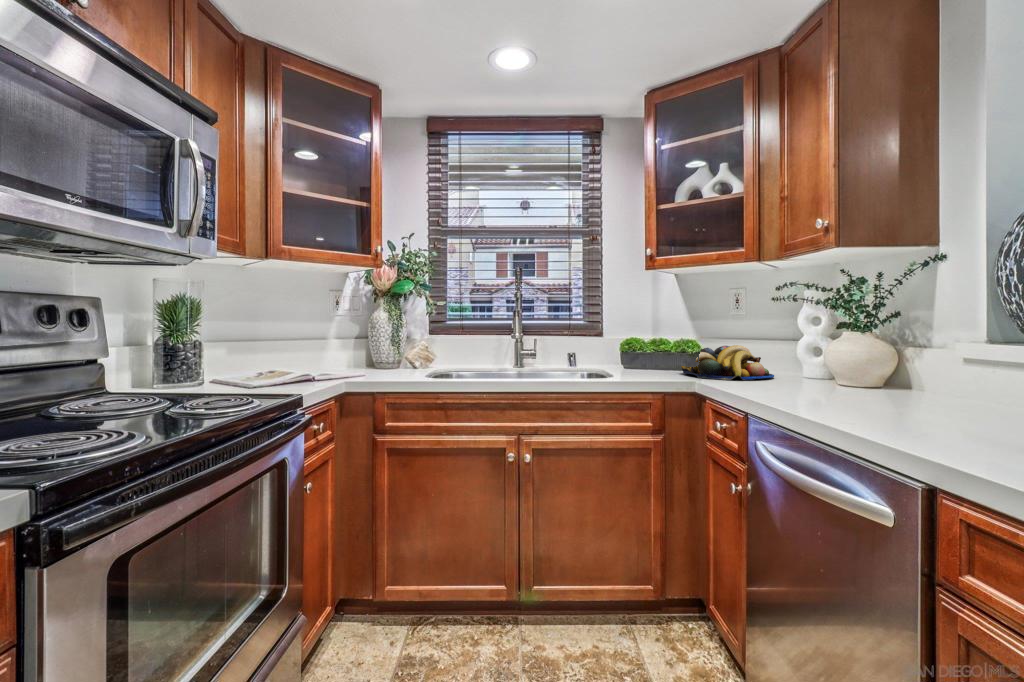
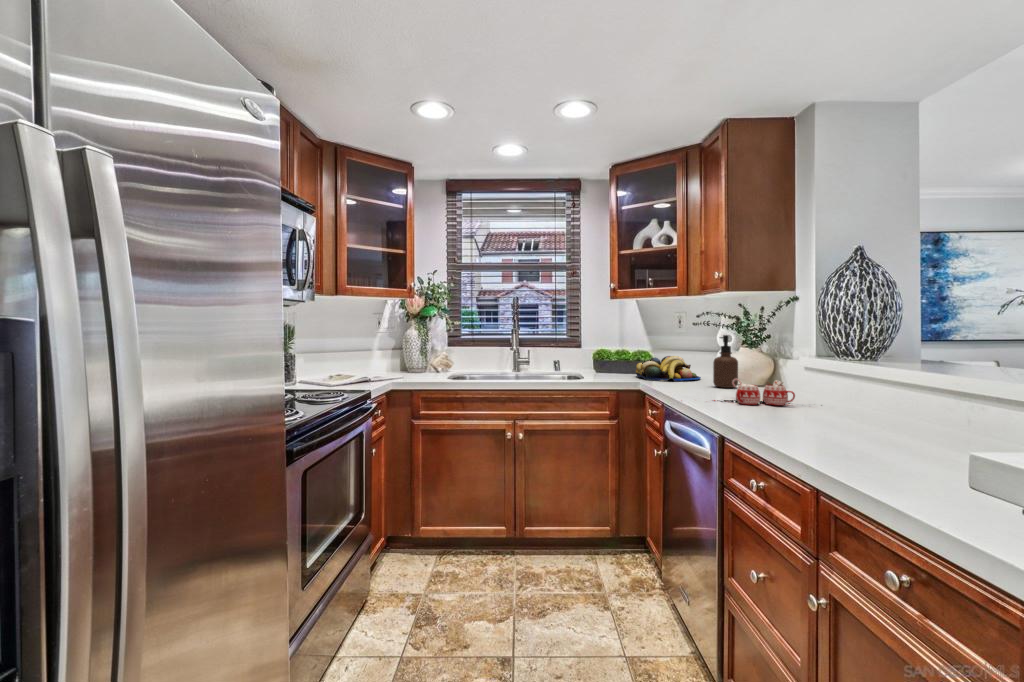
soap dispenser: none [810,313,850,390] -> present [713,335,738,388]
mug: none [871,377,990,421] -> present [732,379,795,406]

